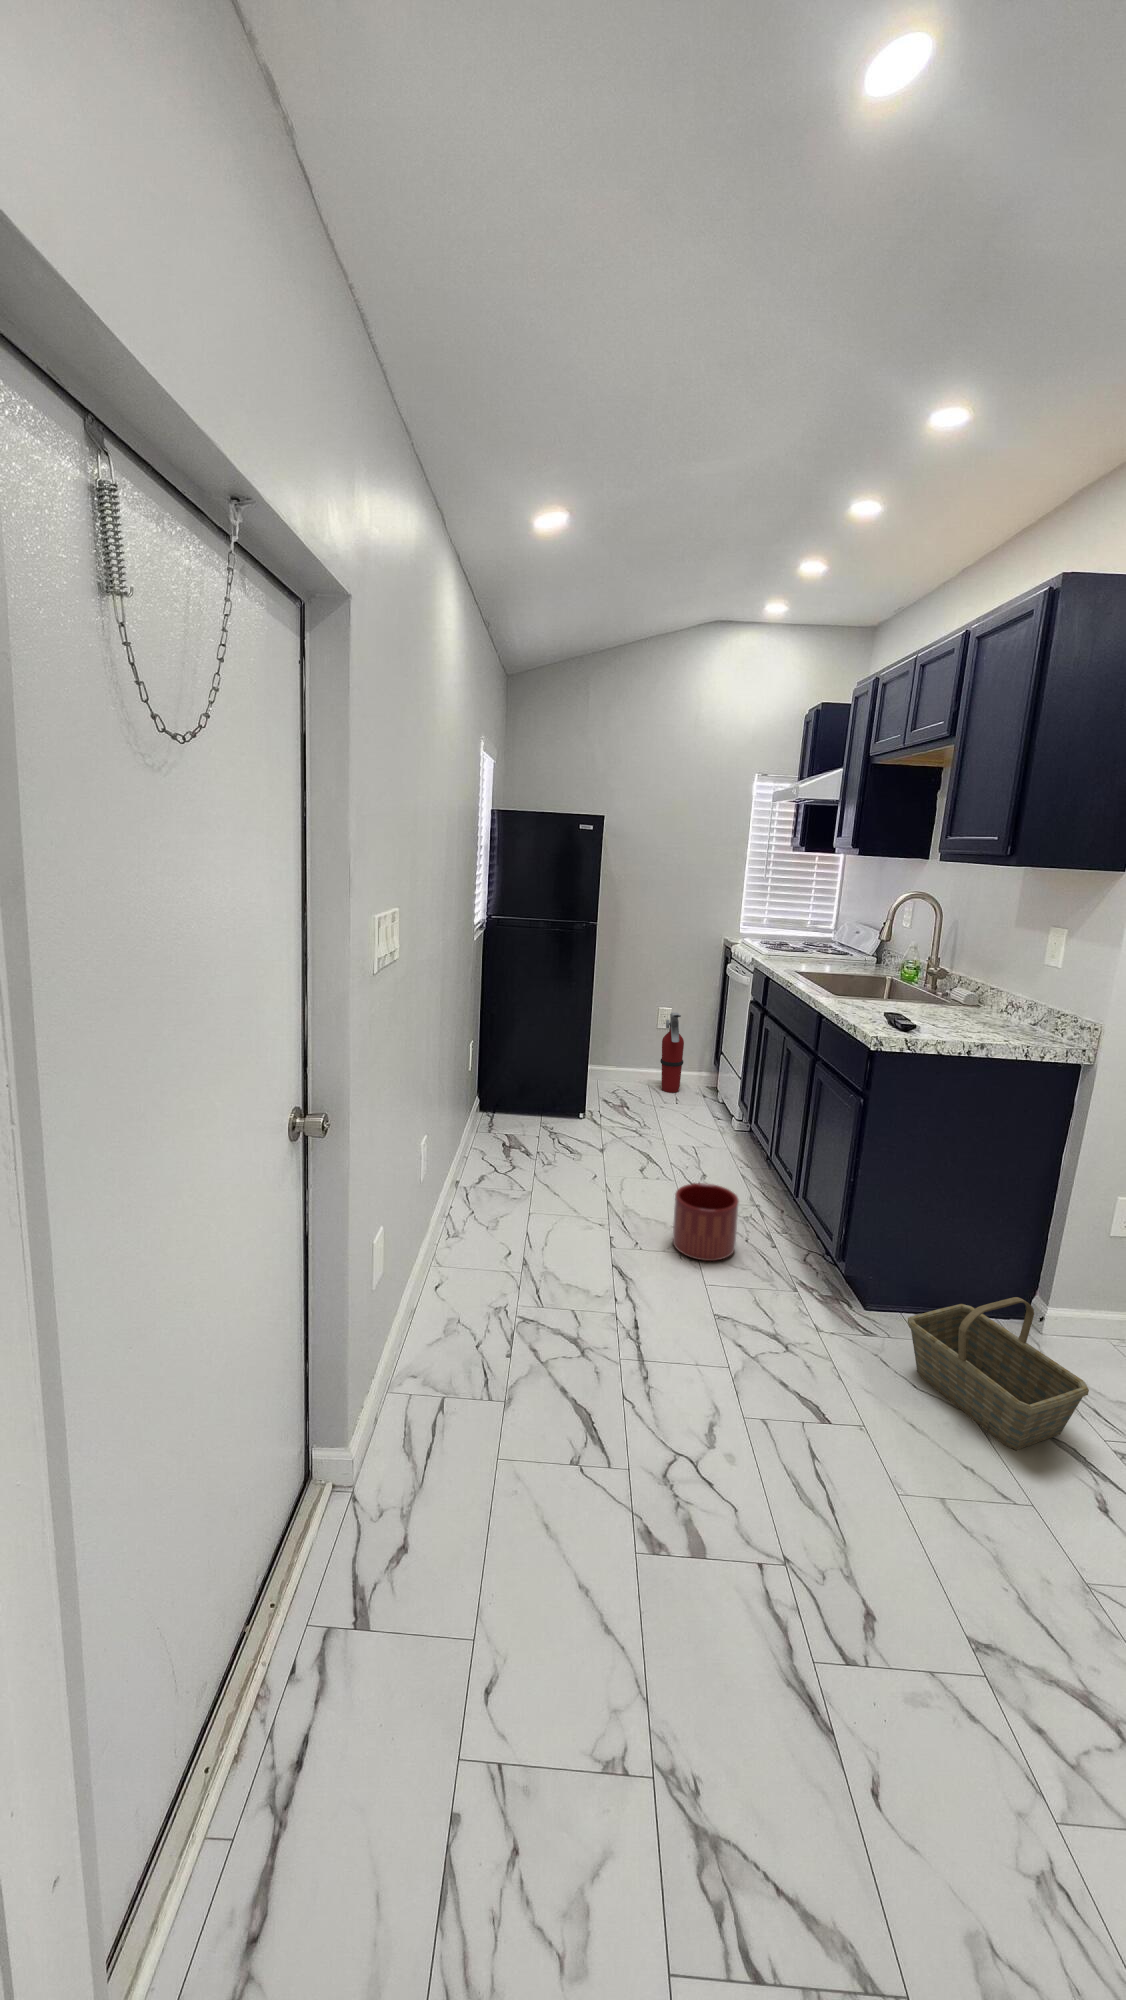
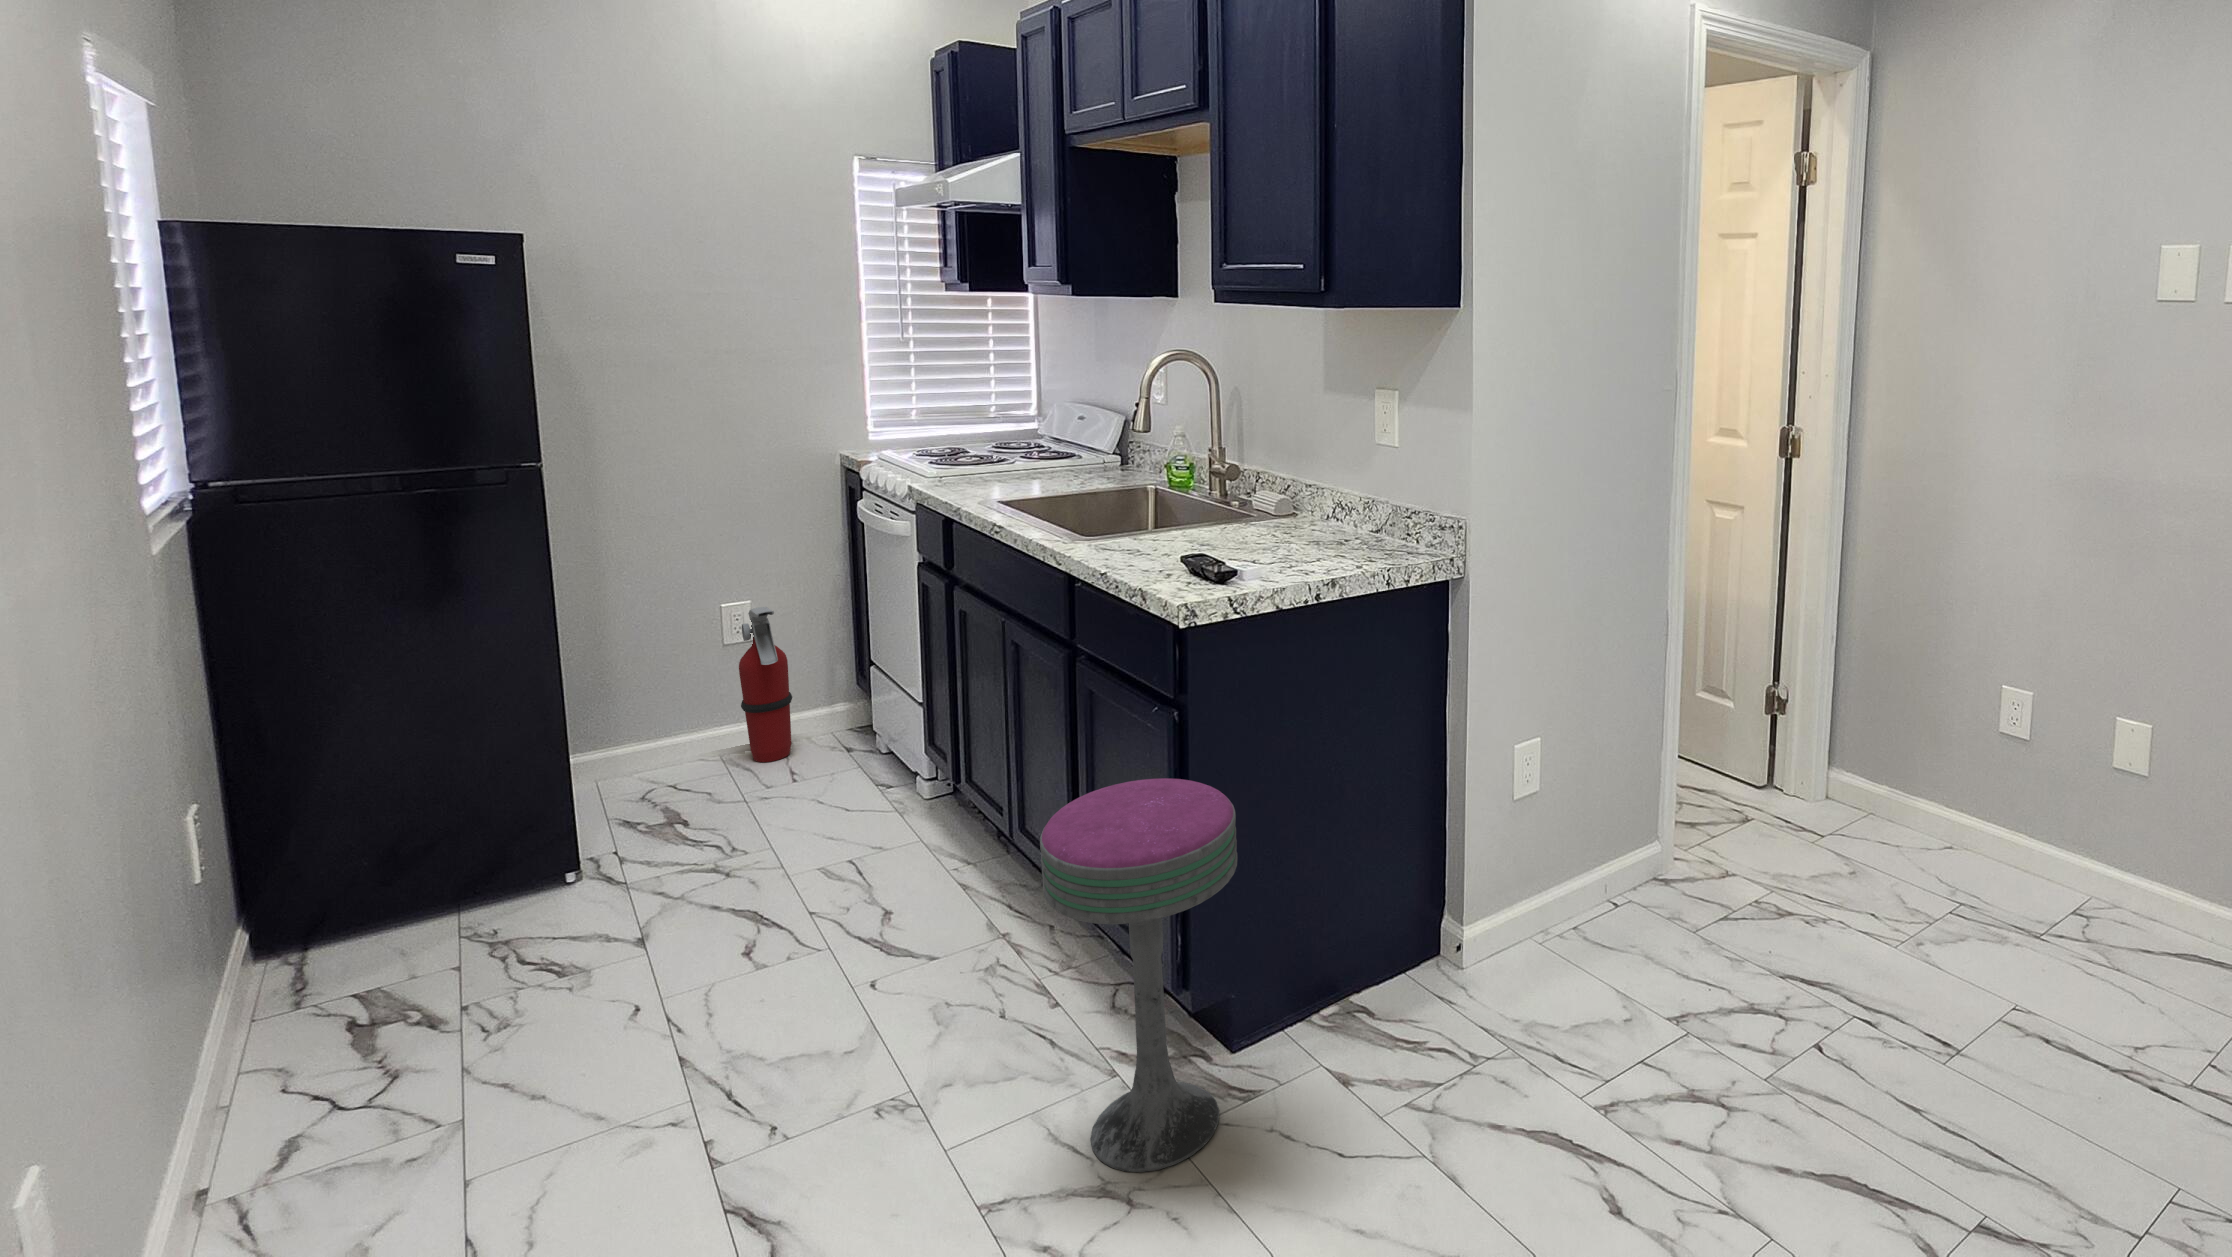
bar stool: none [771,1131,885,1345] -> present [1040,778,1237,1172]
planter: present [673,1183,739,1261] -> none [844,935,984,1102]
basket: present [908,1297,1089,1450] -> none [1310,946,1561,1184]

